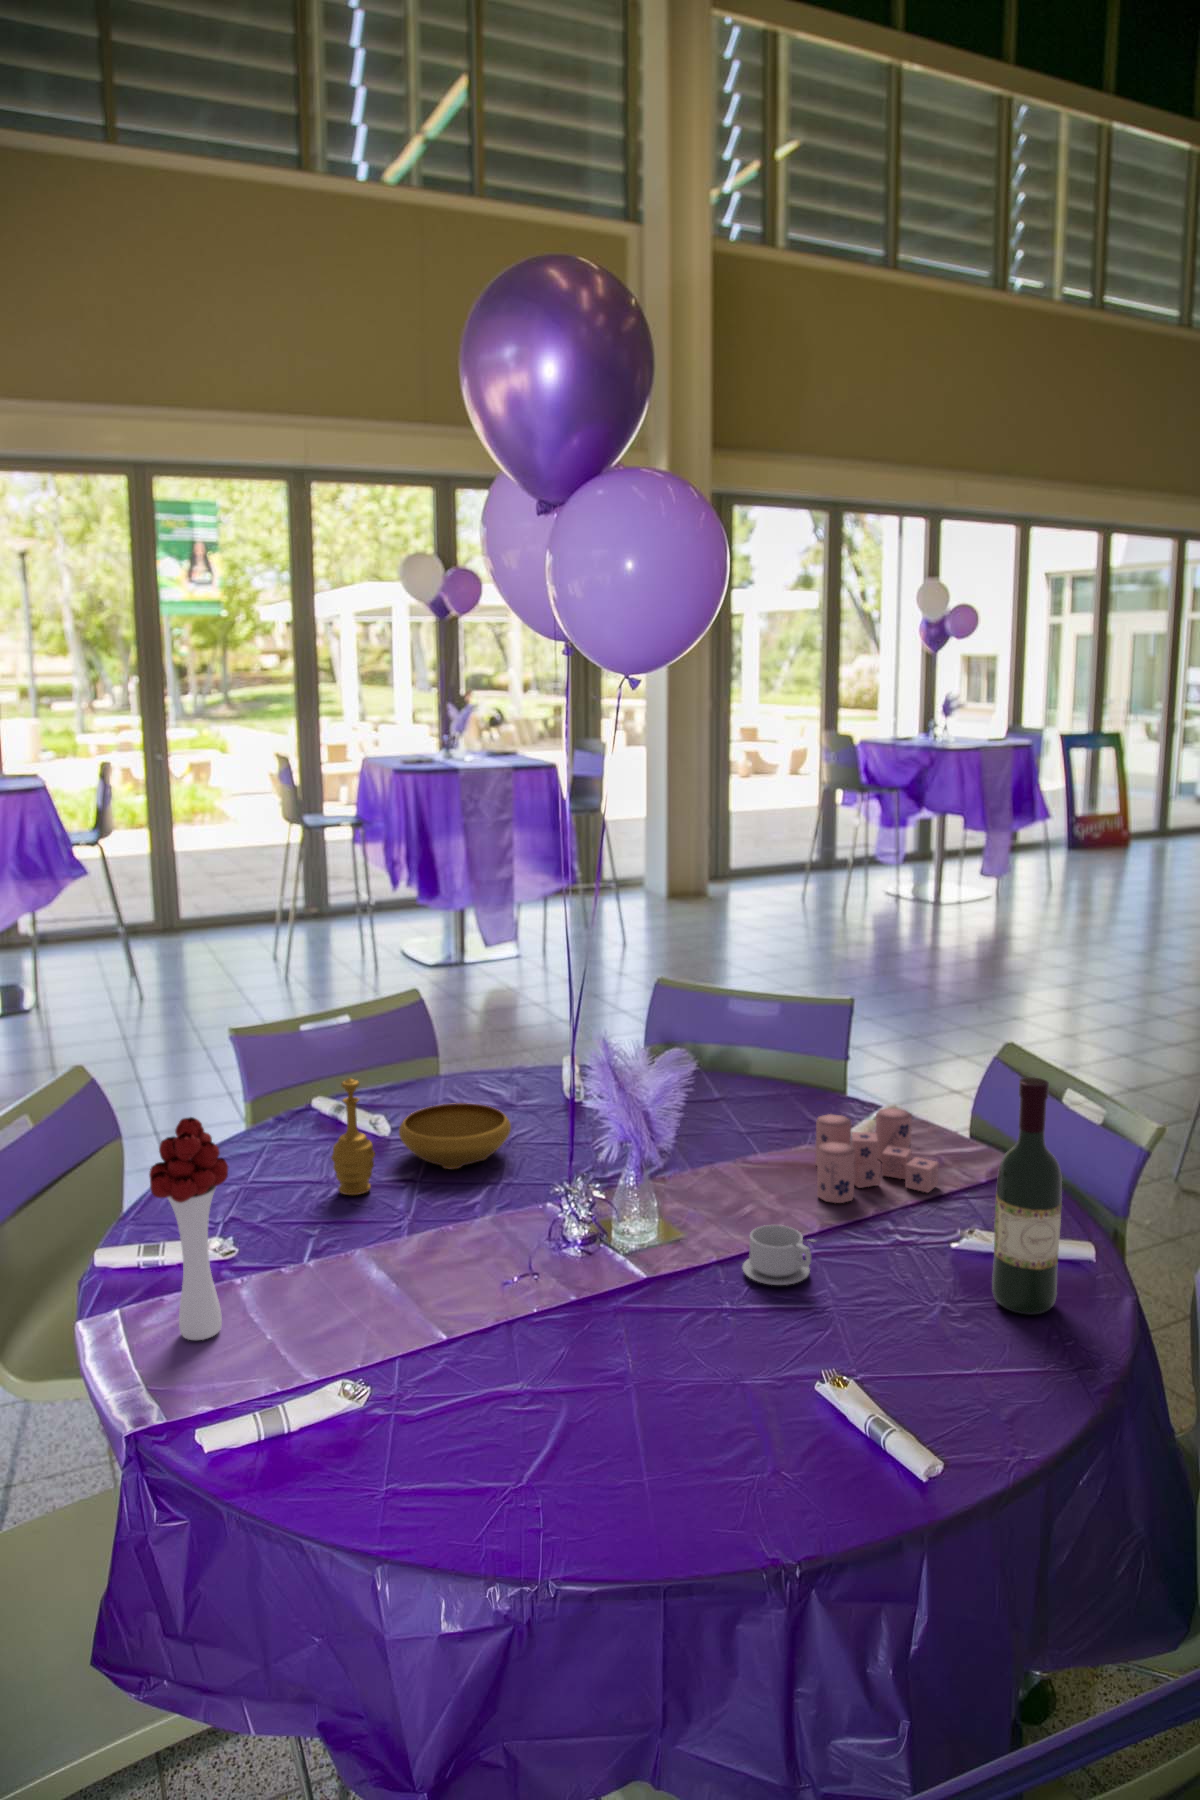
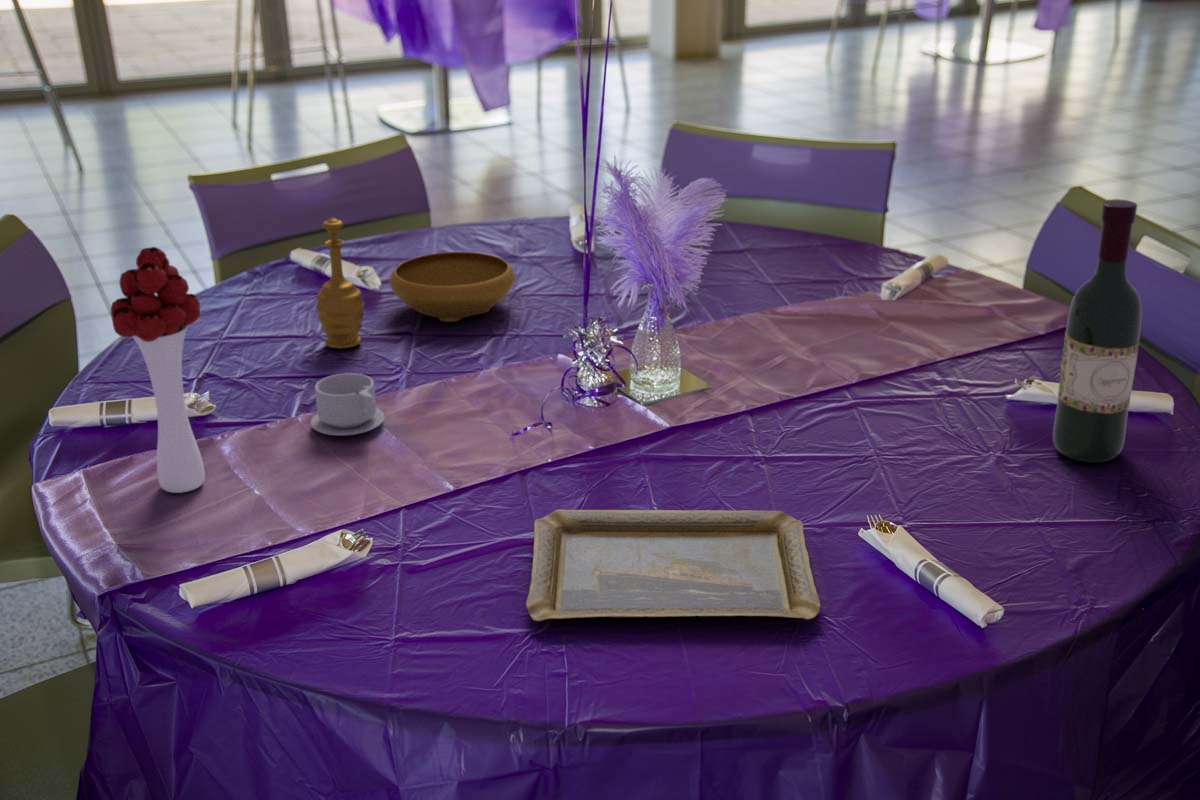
candle: present [815,1108,938,1203] -> none [855,253,994,354]
teacup: present [742,1225,815,1285] -> present [311,373,385,435]
tray: none [508,1361,778,1476] -> present [526,509,820,621]

